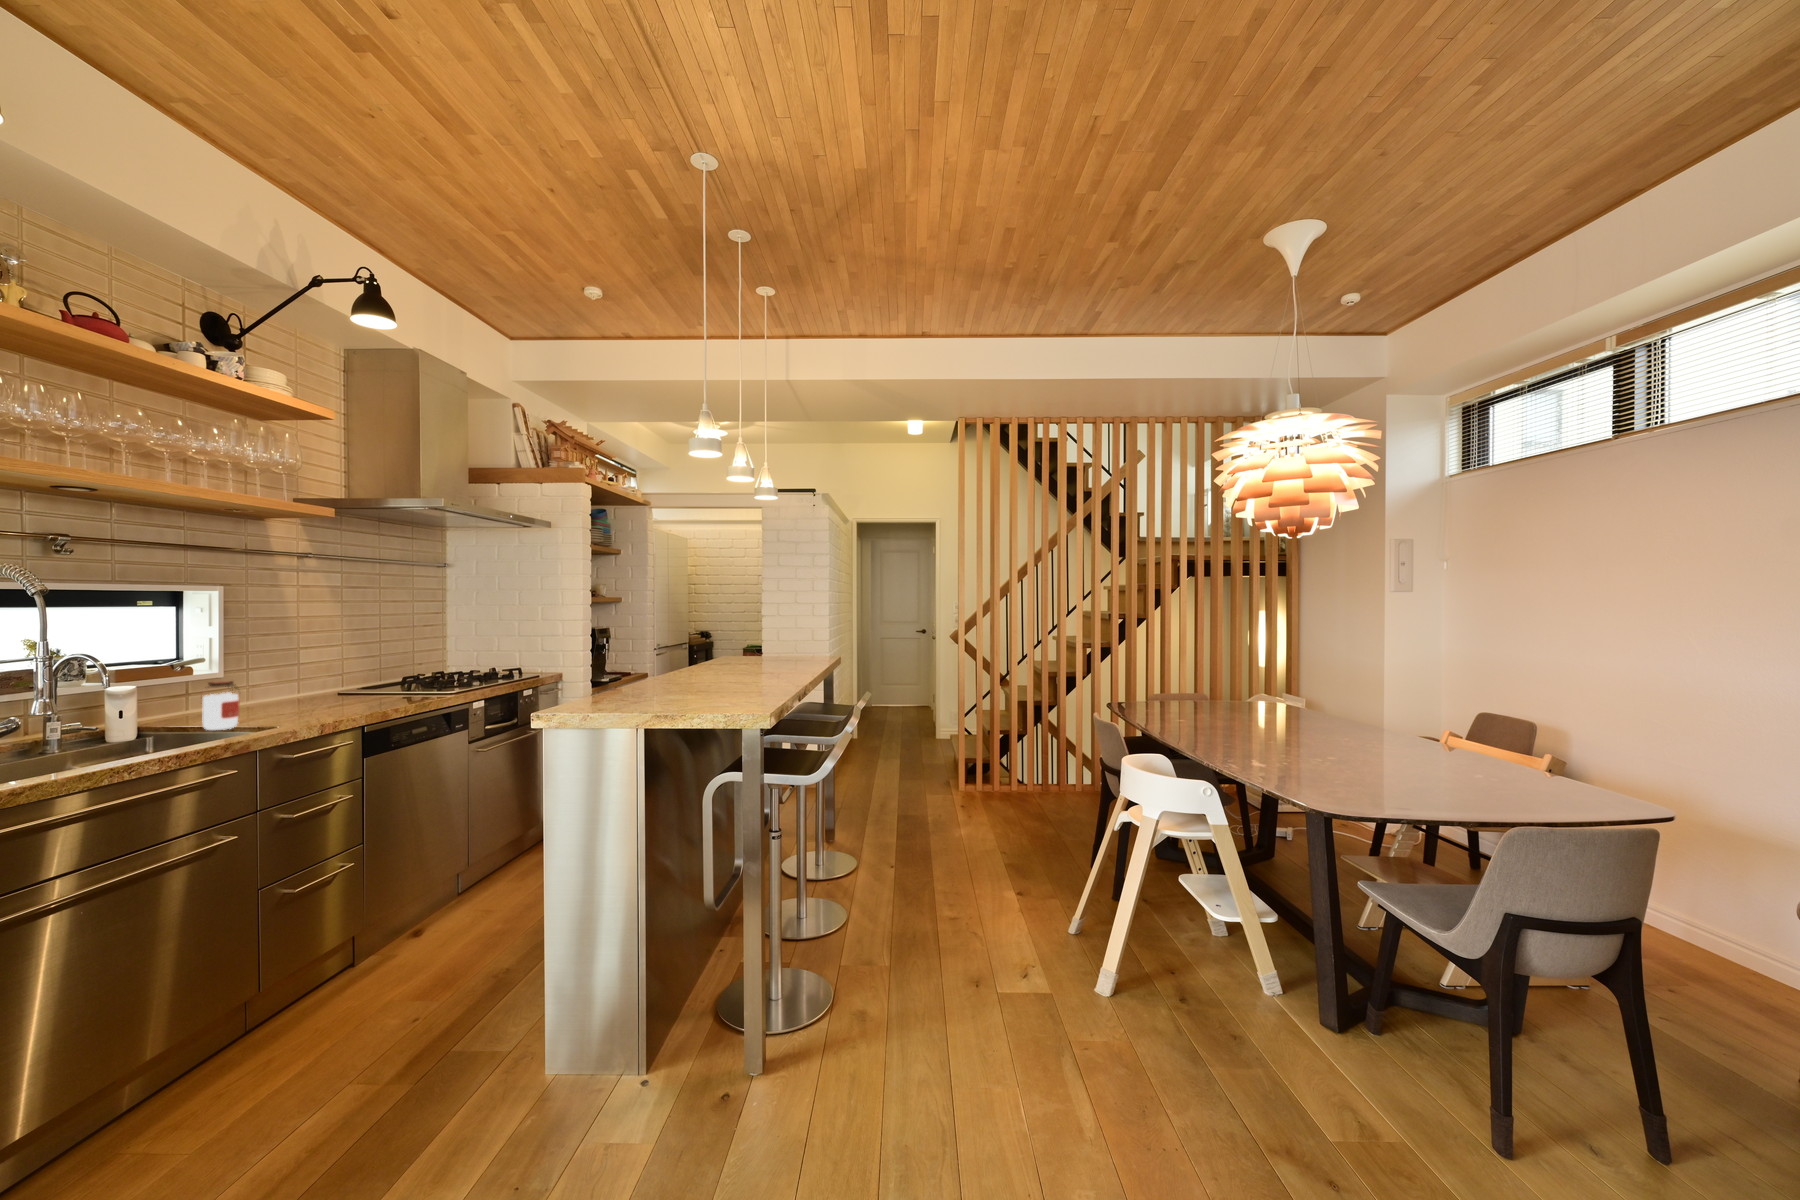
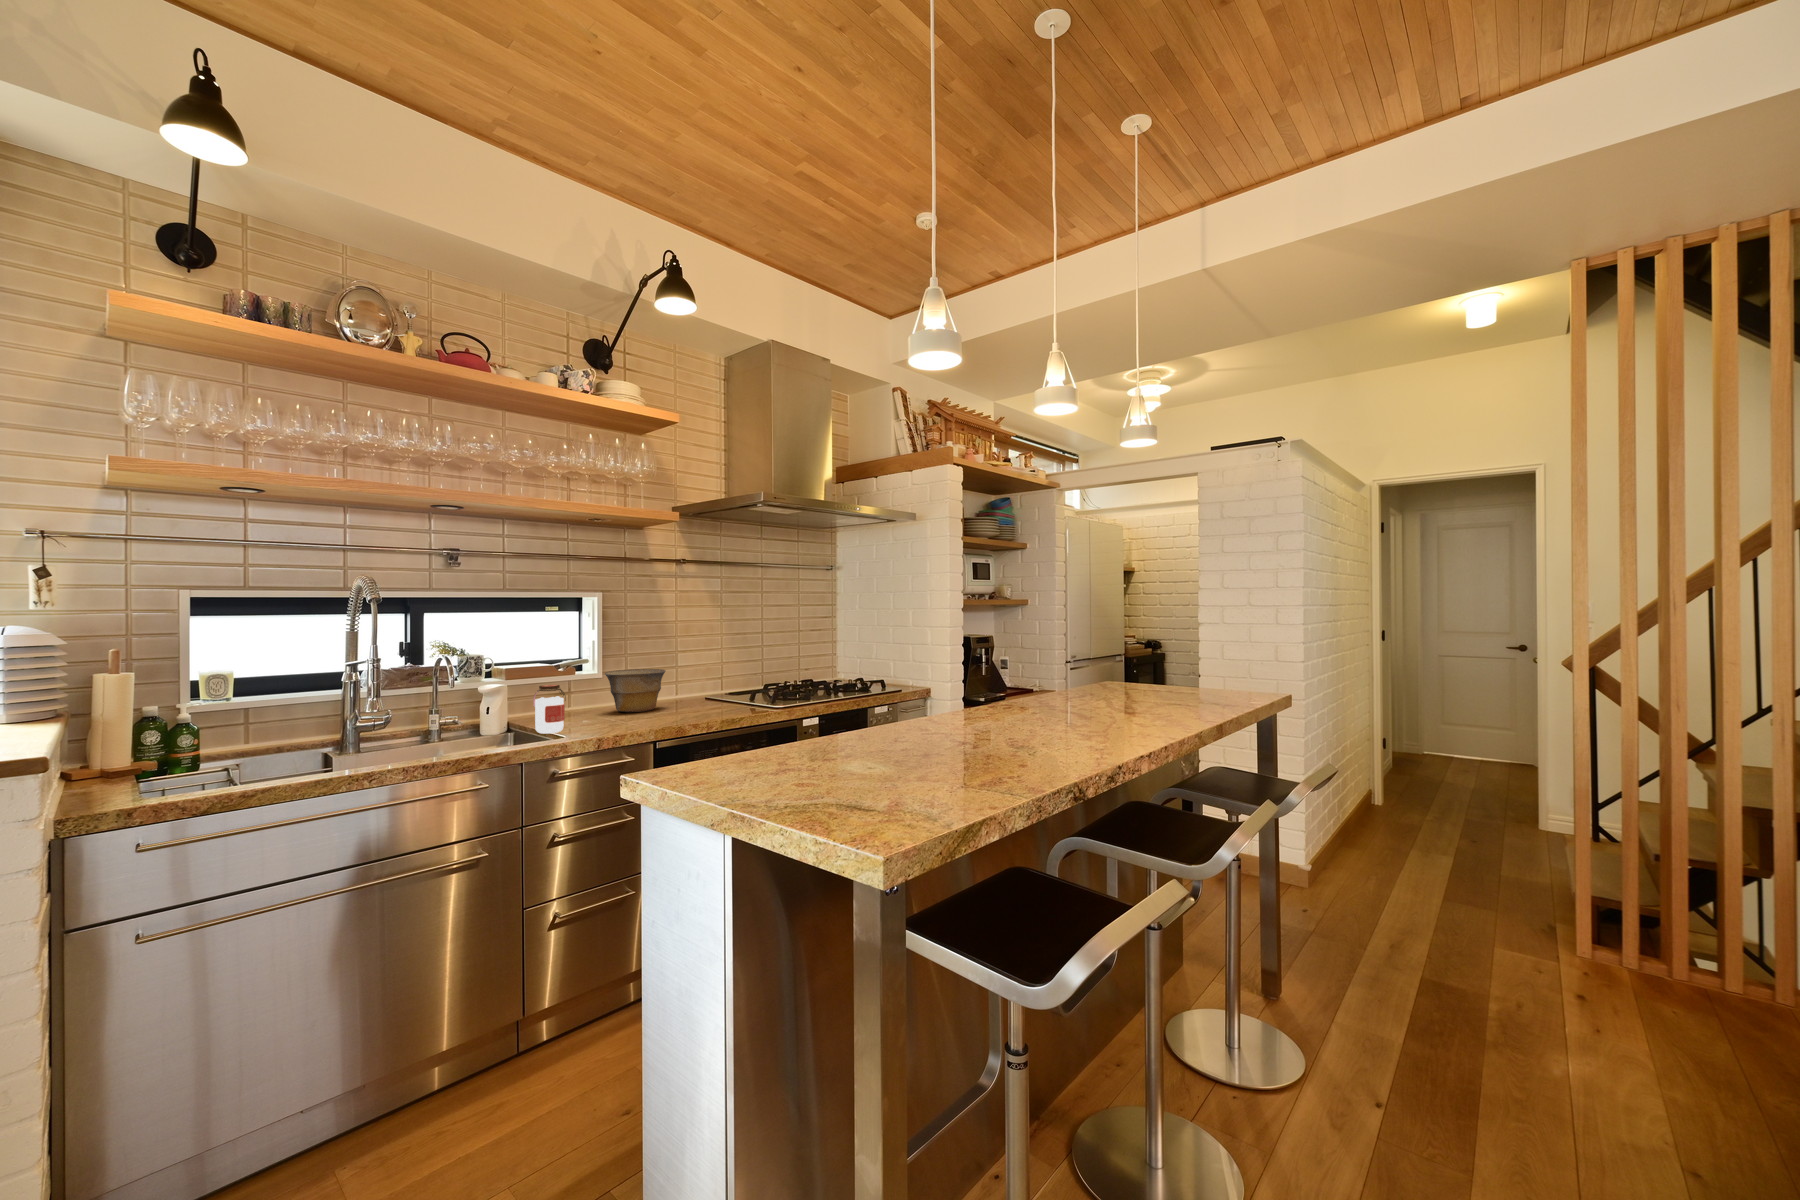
bowl: none [239,665,314,709] -> present [605,669,666,712]

